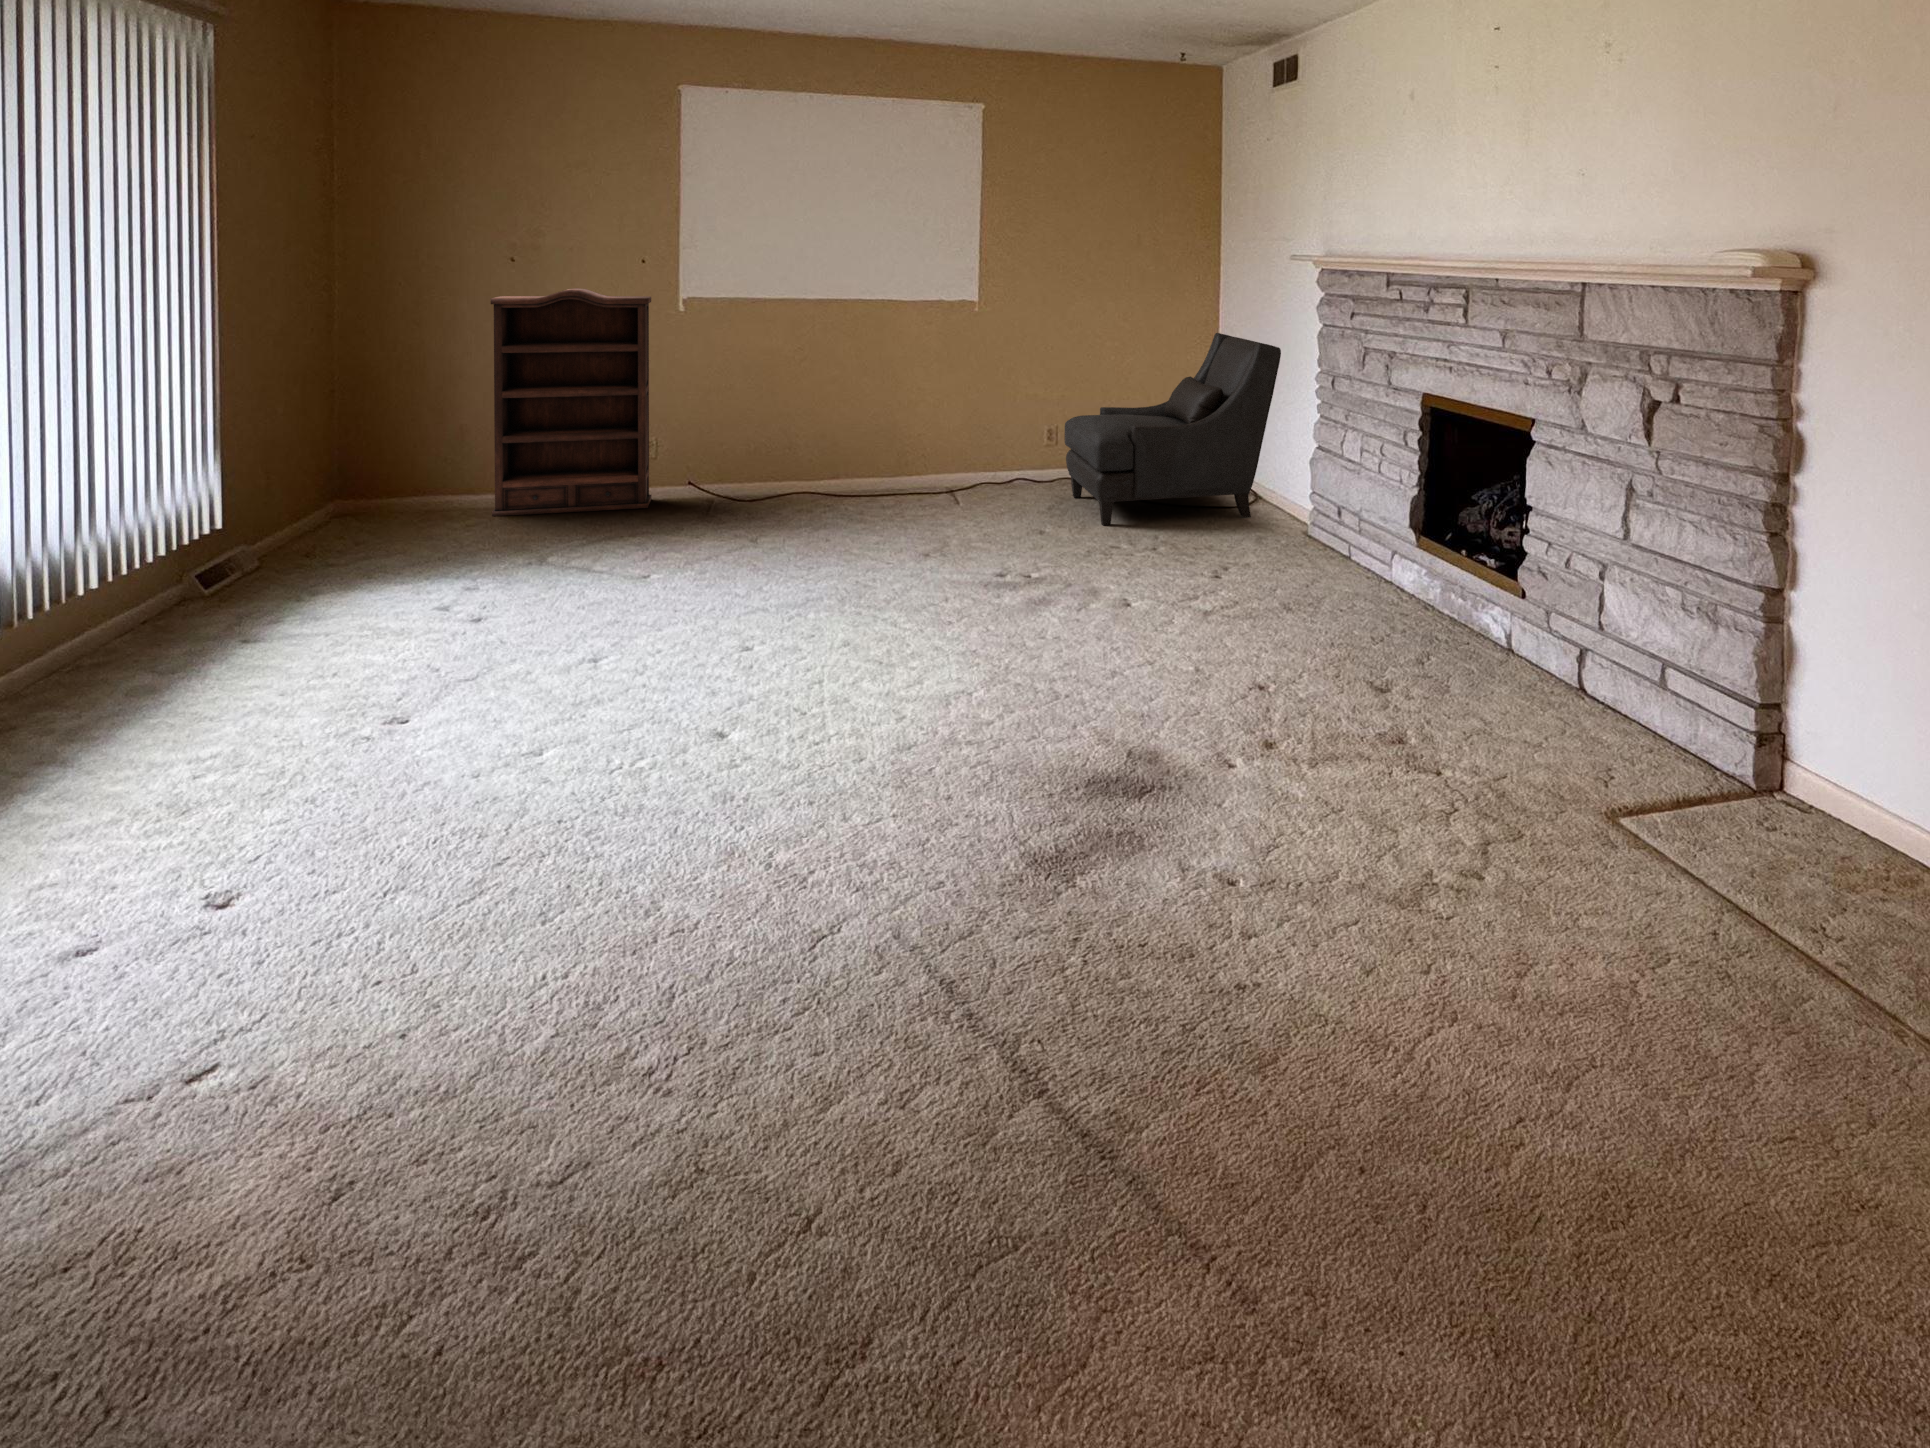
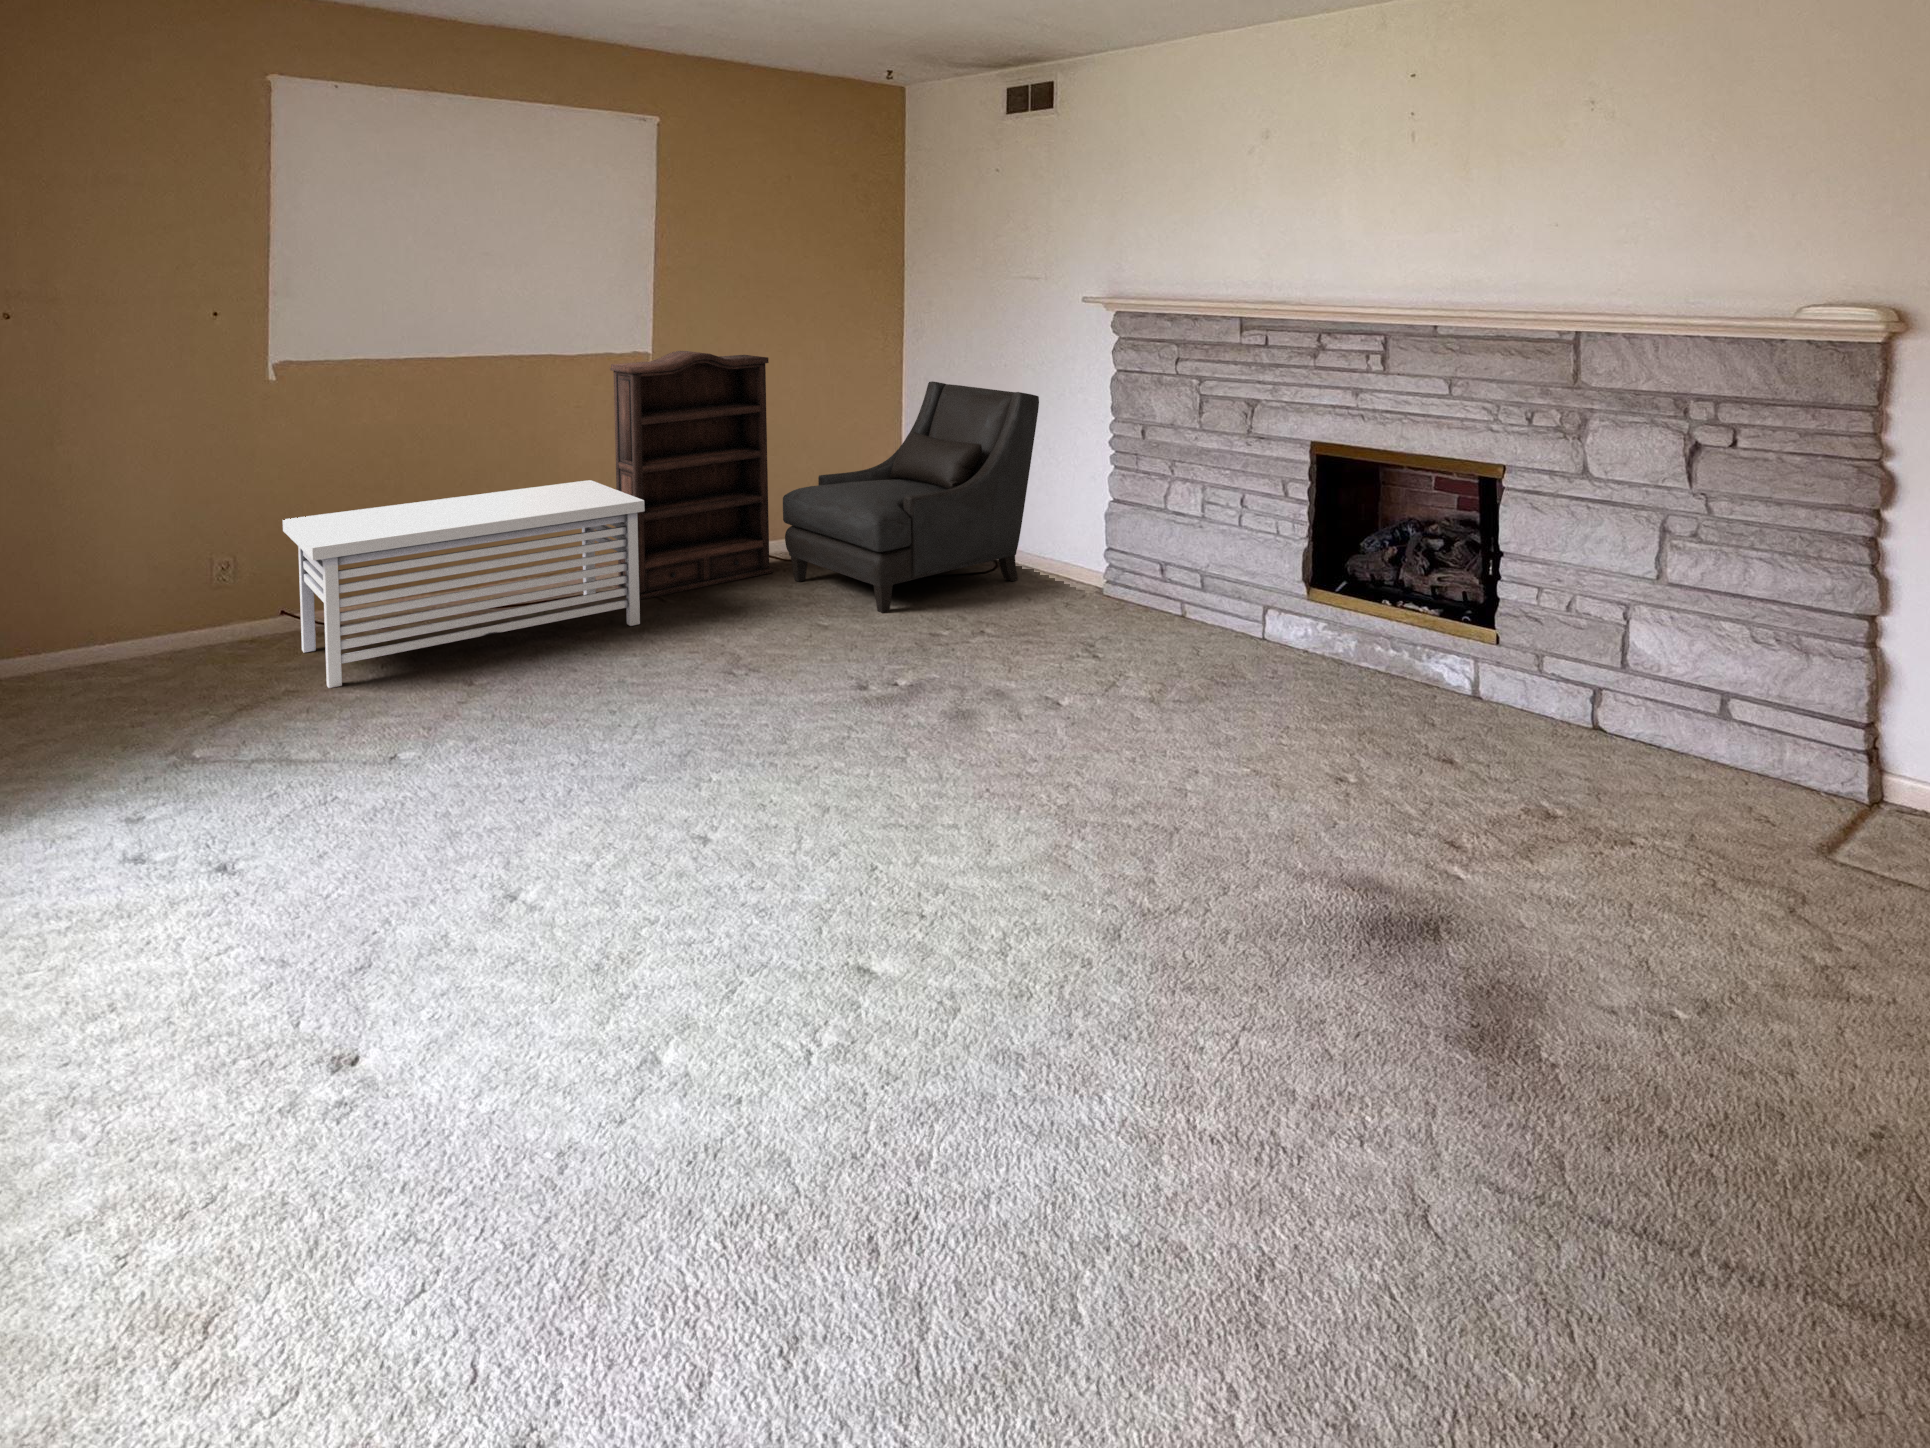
bookshelf: present [490,288,652,516] -> present [610,351,773,600]
storage bench: none [662,394,923,522] -> present [283,480,645,688]

